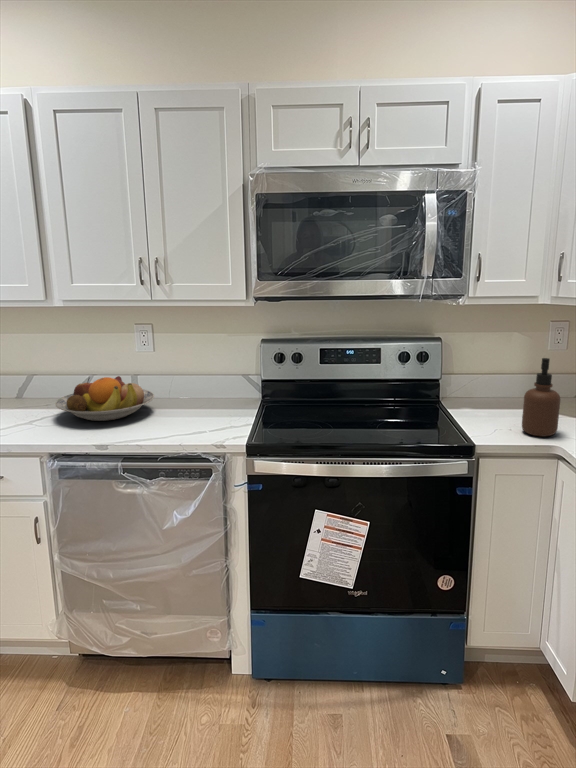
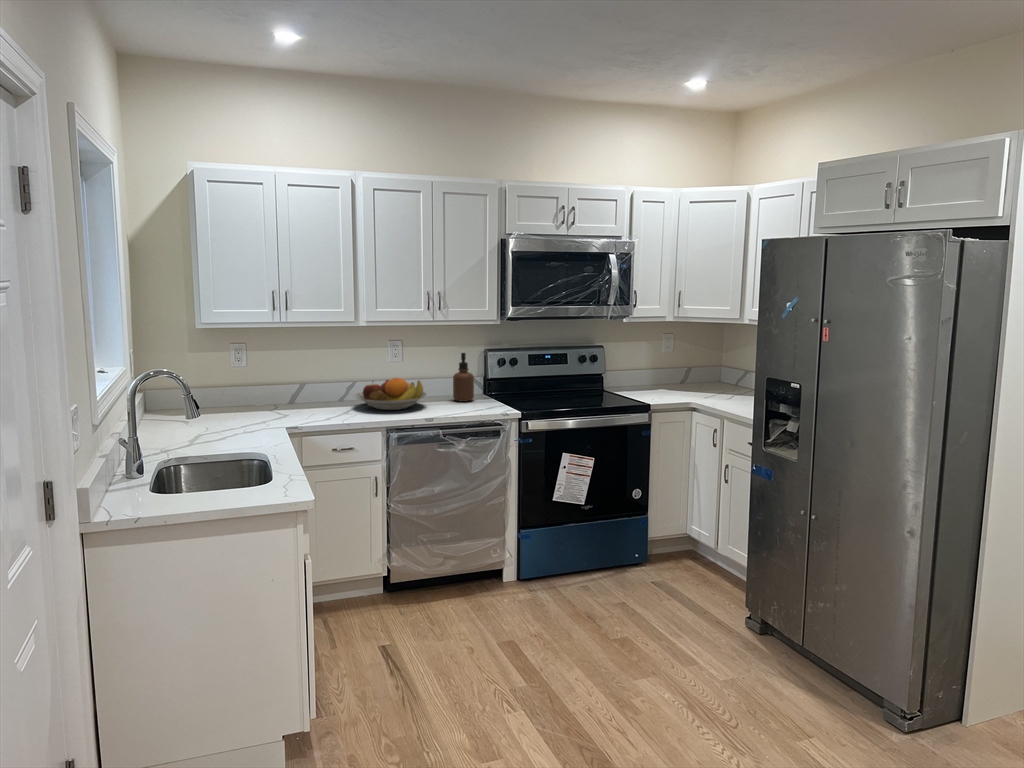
soap dispenser: present [522,358,560,436] -> present [453,353,474,402]

